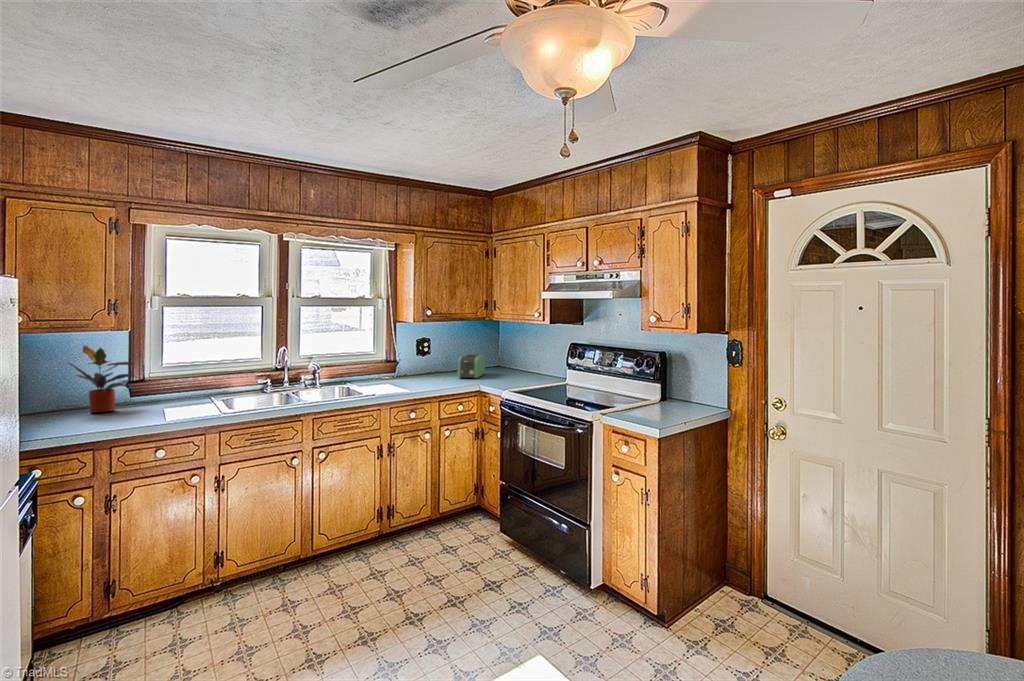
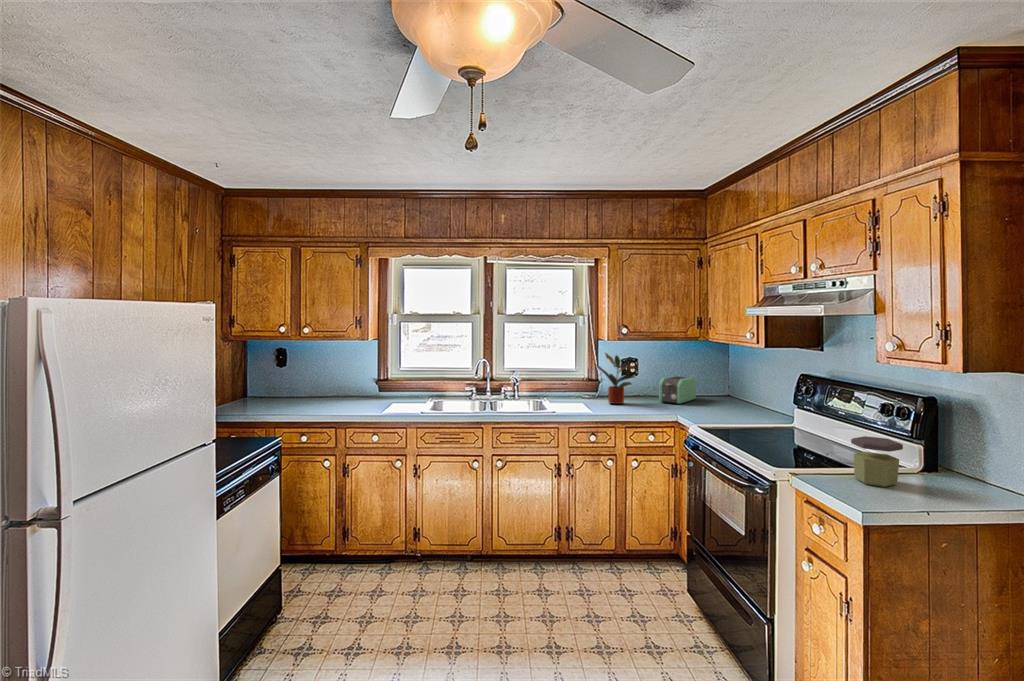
potted plant: present [68,345,134,413] -> present [597,353,637,404]
jar: none [638,386,668,419] -> present [851,436,903,487]

